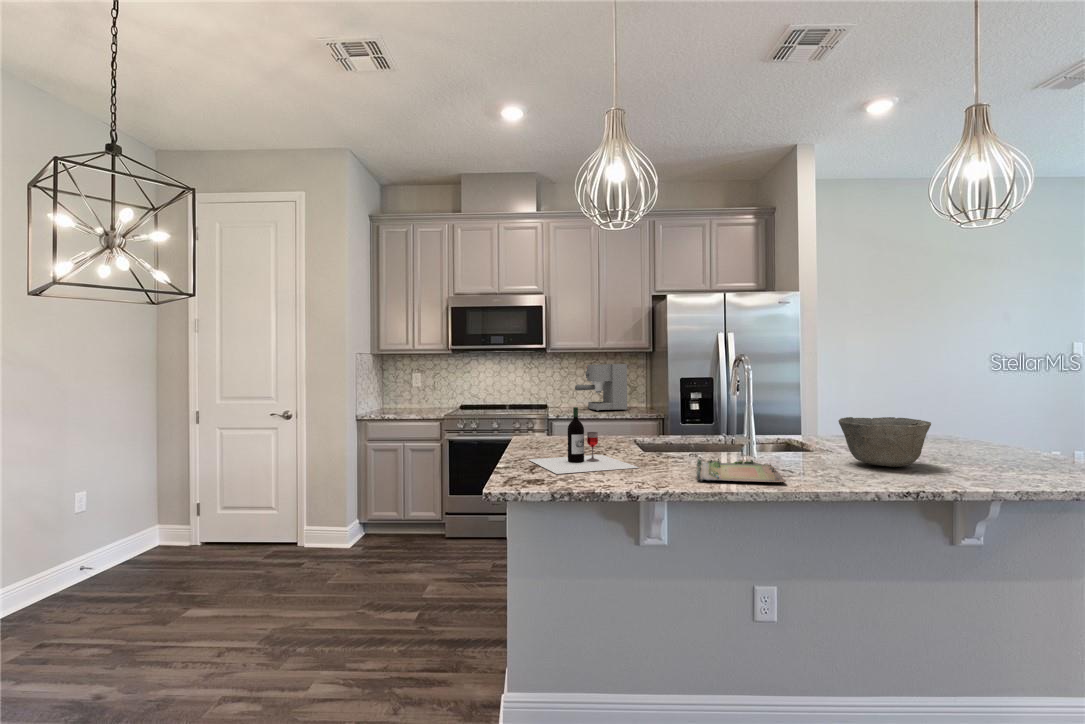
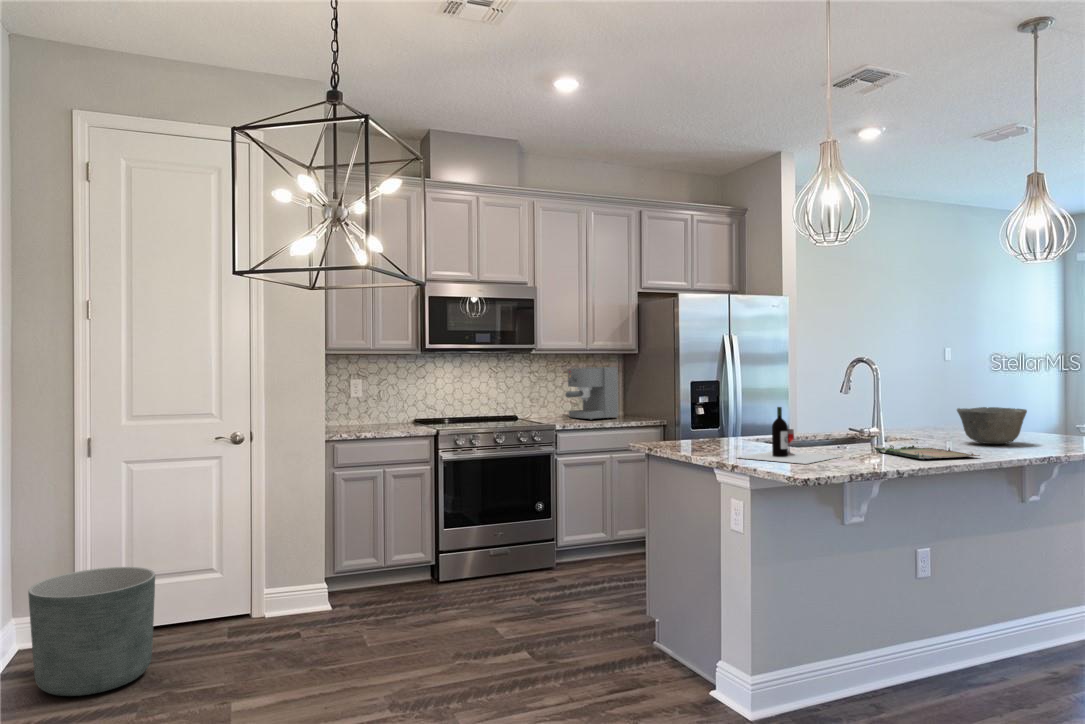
planter: none [69,503,167,595] -> present [28,567,155,696]

